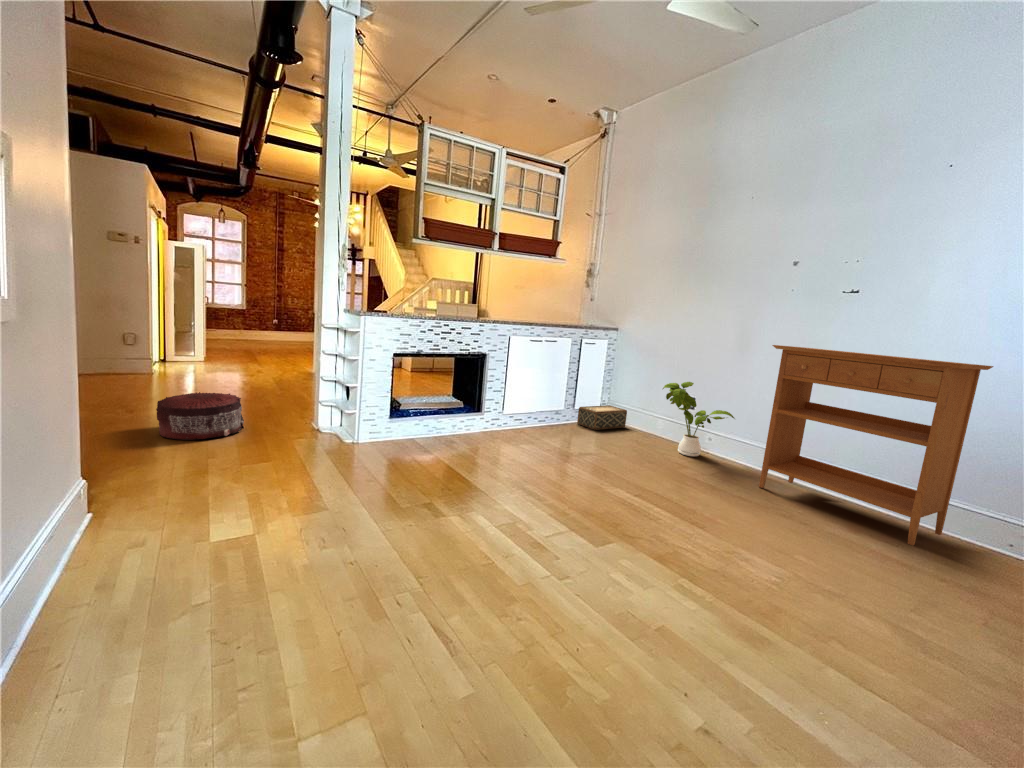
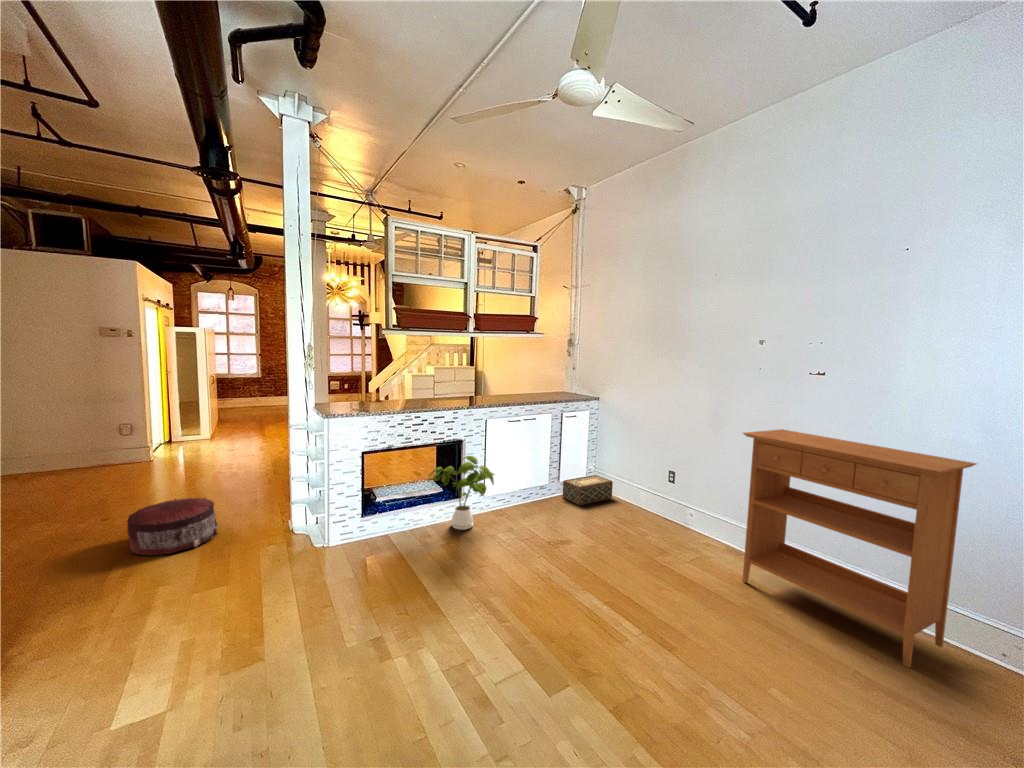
house plant: present [663,382,735,456] -> present [429,456,495,530]

